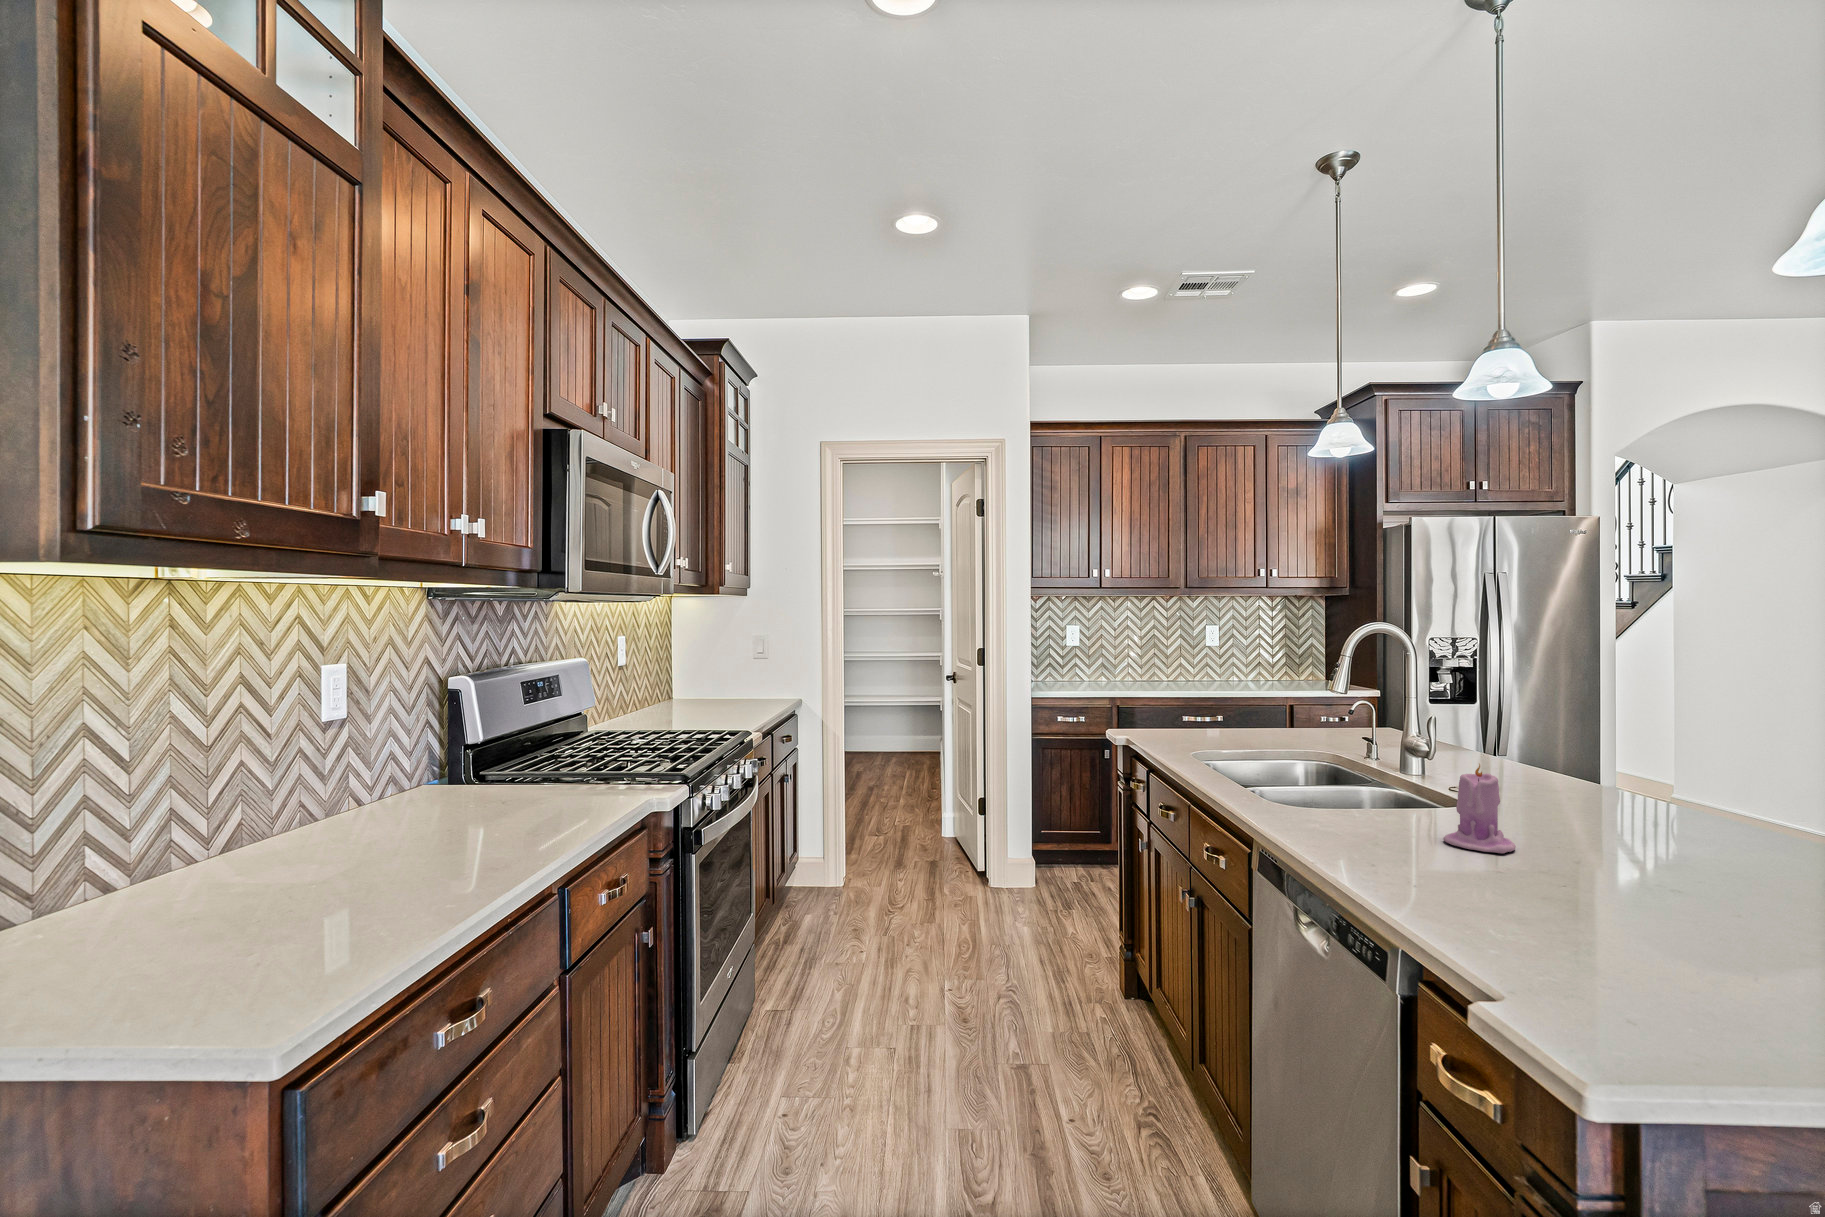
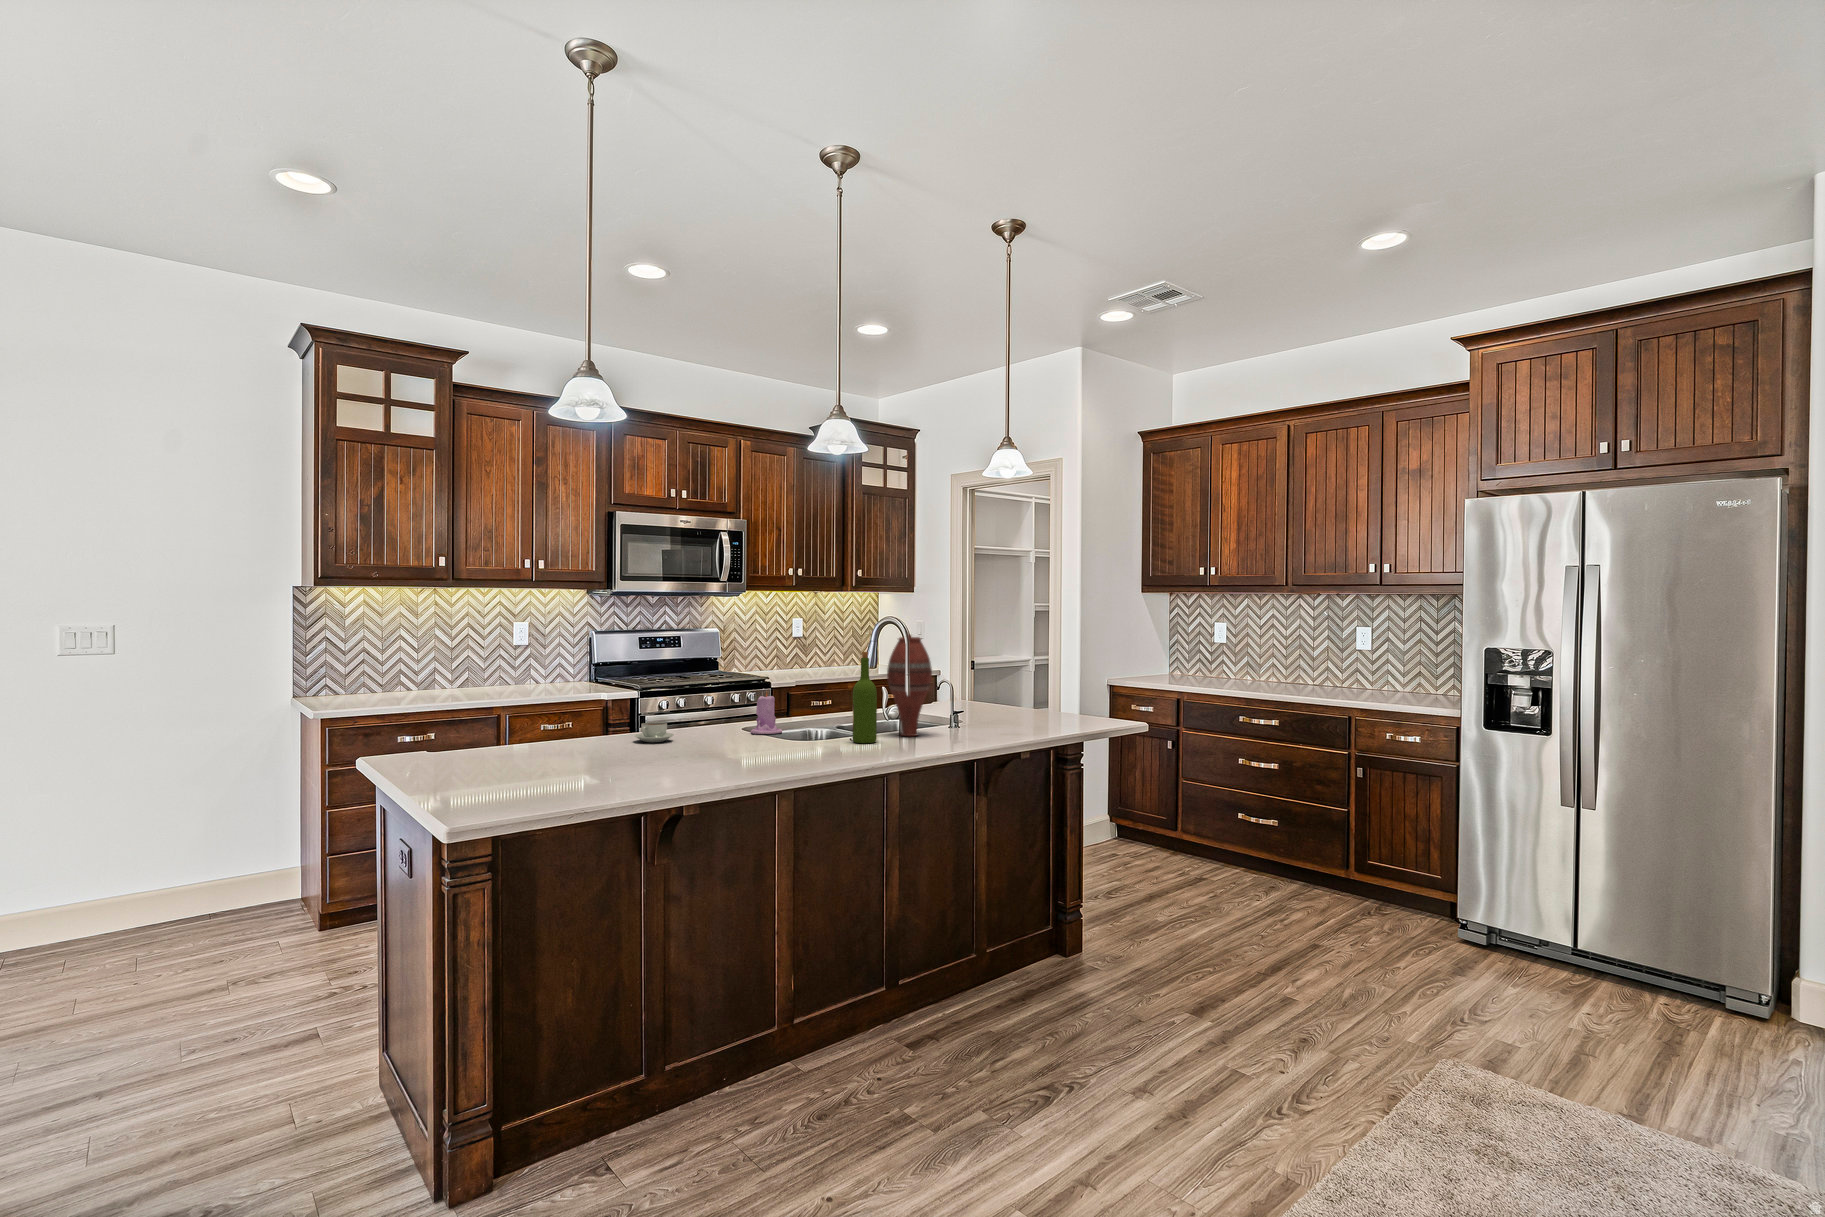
vase: none [1529,645,1619,807] -> present [887,635,932,736]
wine bottle: none [1642,677,1697,837] -> present [853,652,877,743]
coffee cup: none [1547,879,1671,941] -> present [634,722,674,742]

